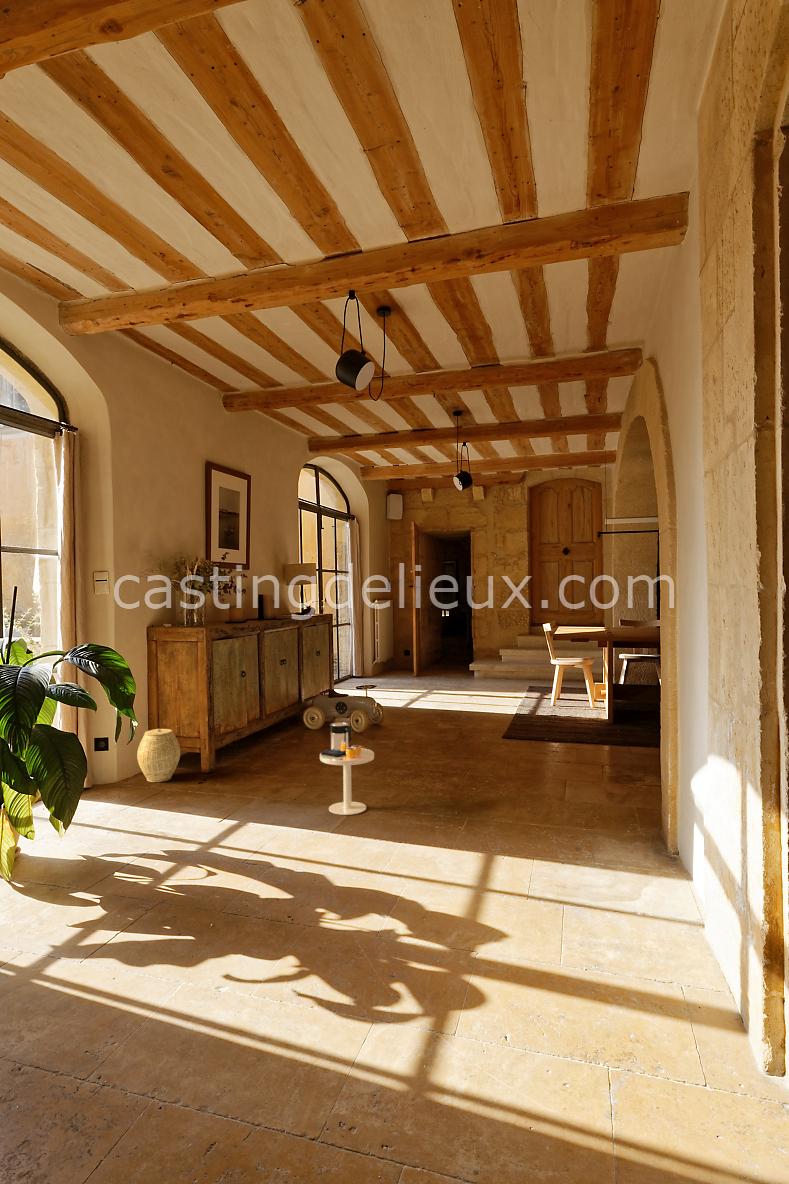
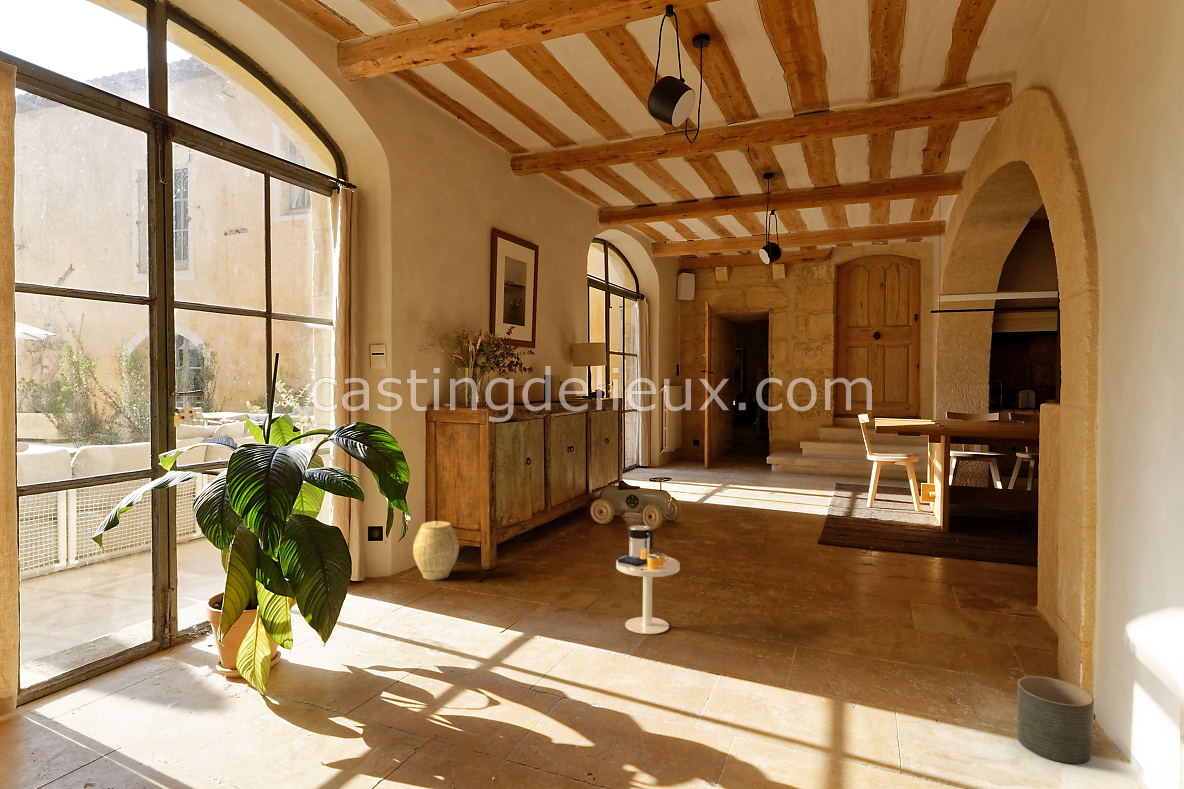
planter: none [626,822,677,884] -> present [1017,676,1094,763]

